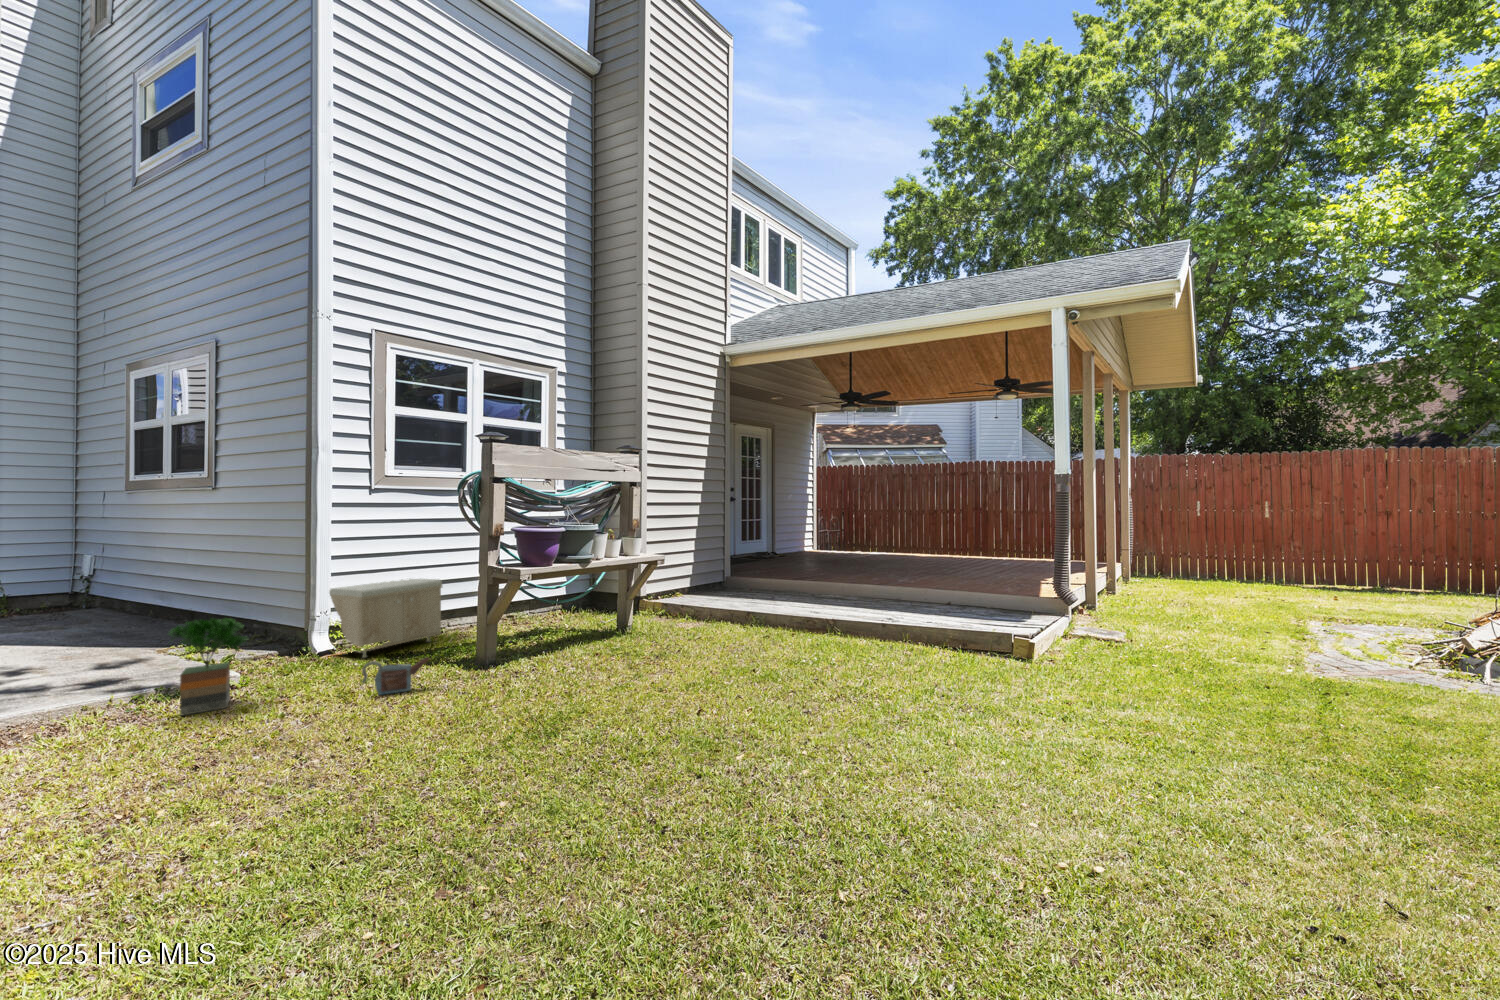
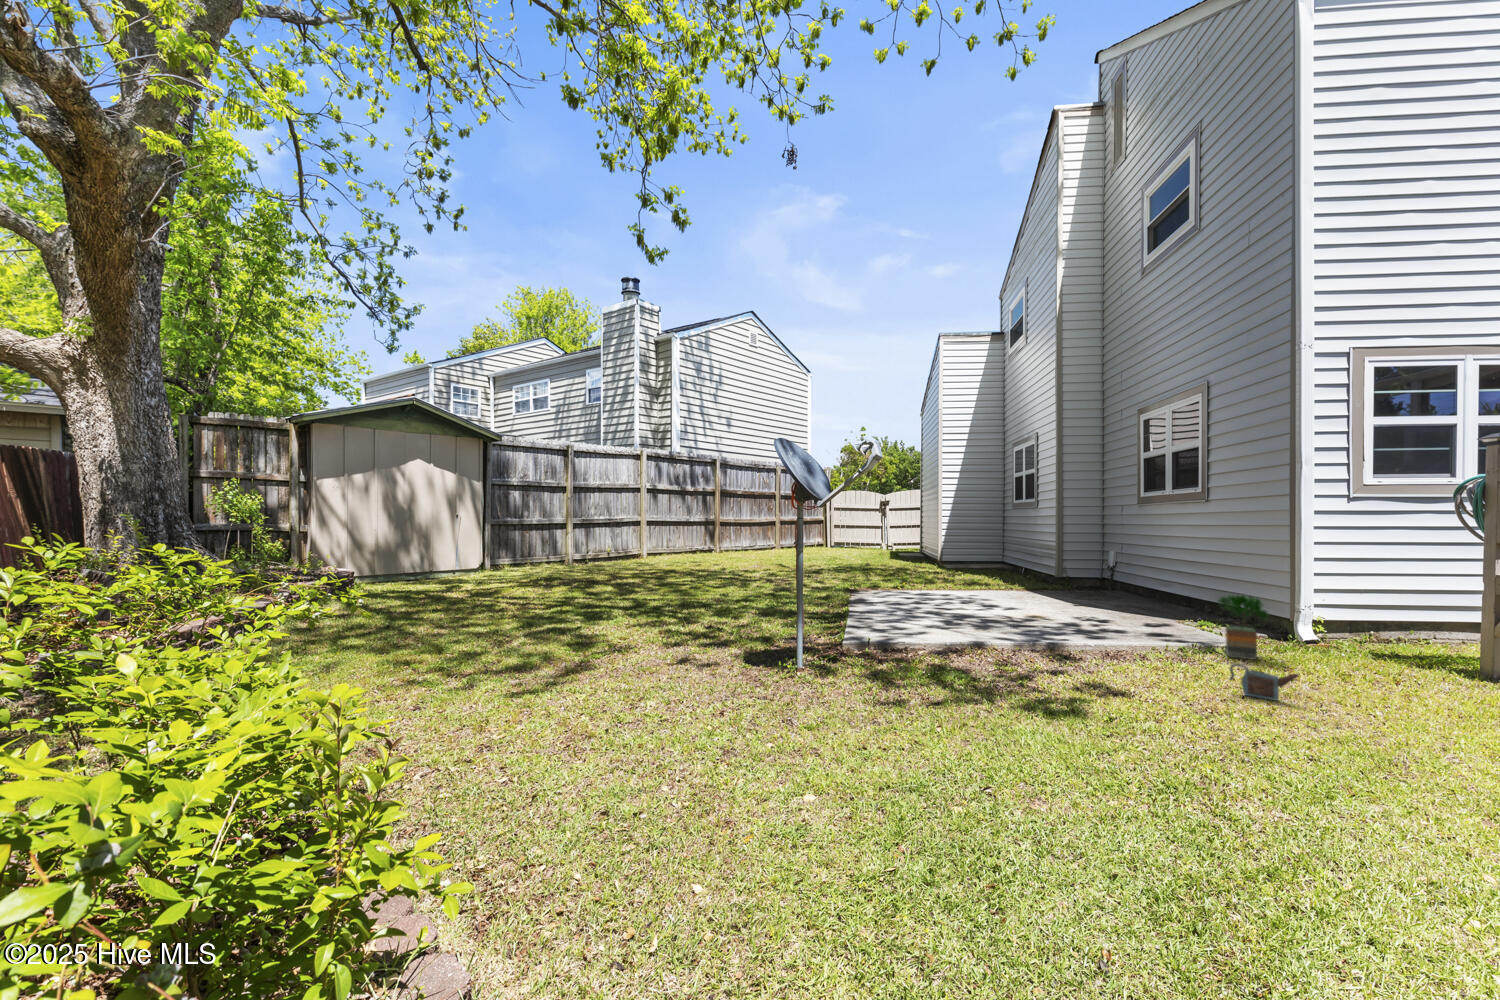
storage bench: present [329,578,442,658] -> none [1312,584,1438,652]
watering can: present [362,657,430,695] -> present [1230,663,1299,701]

